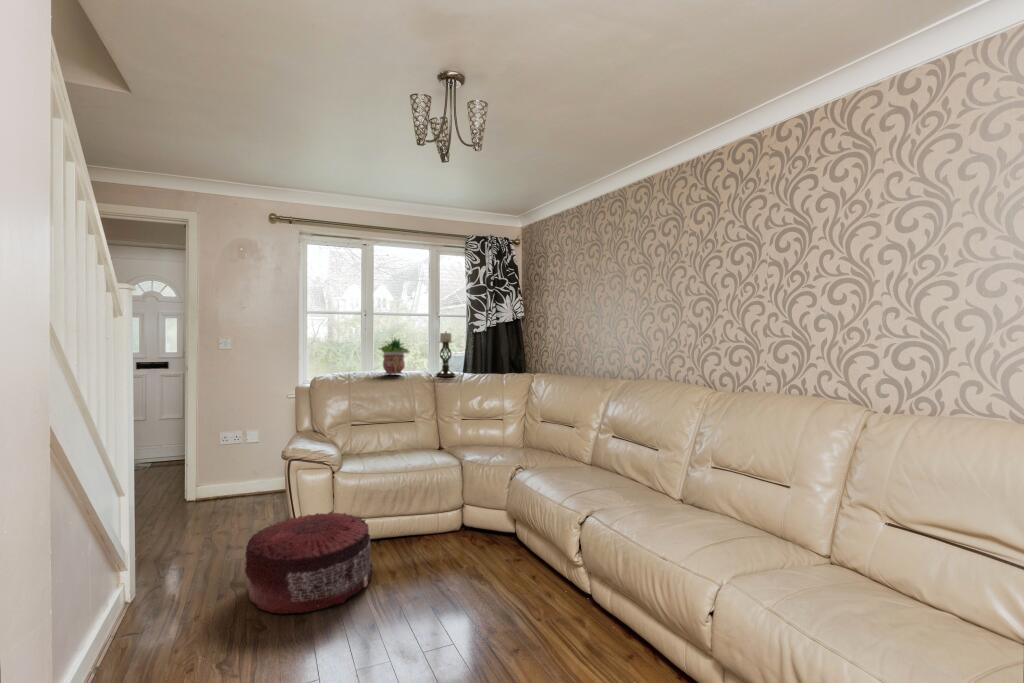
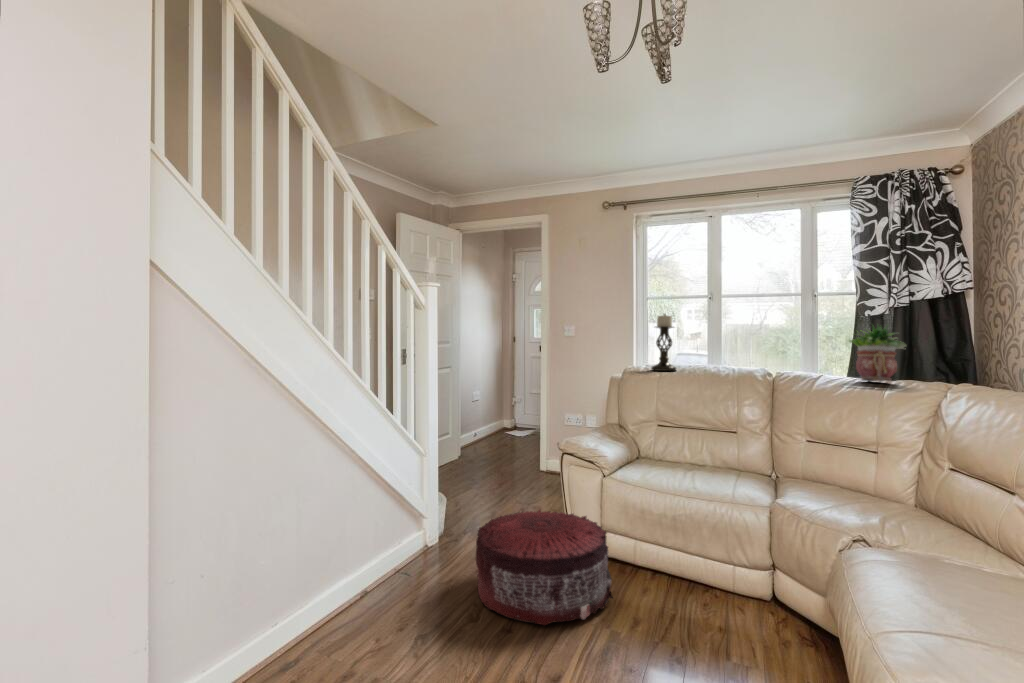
candle holder: present [436,332,455,377] -> present [652,314,676,371]
potted plant: present [379,339,409,375] -> present [849,325,906,381]

